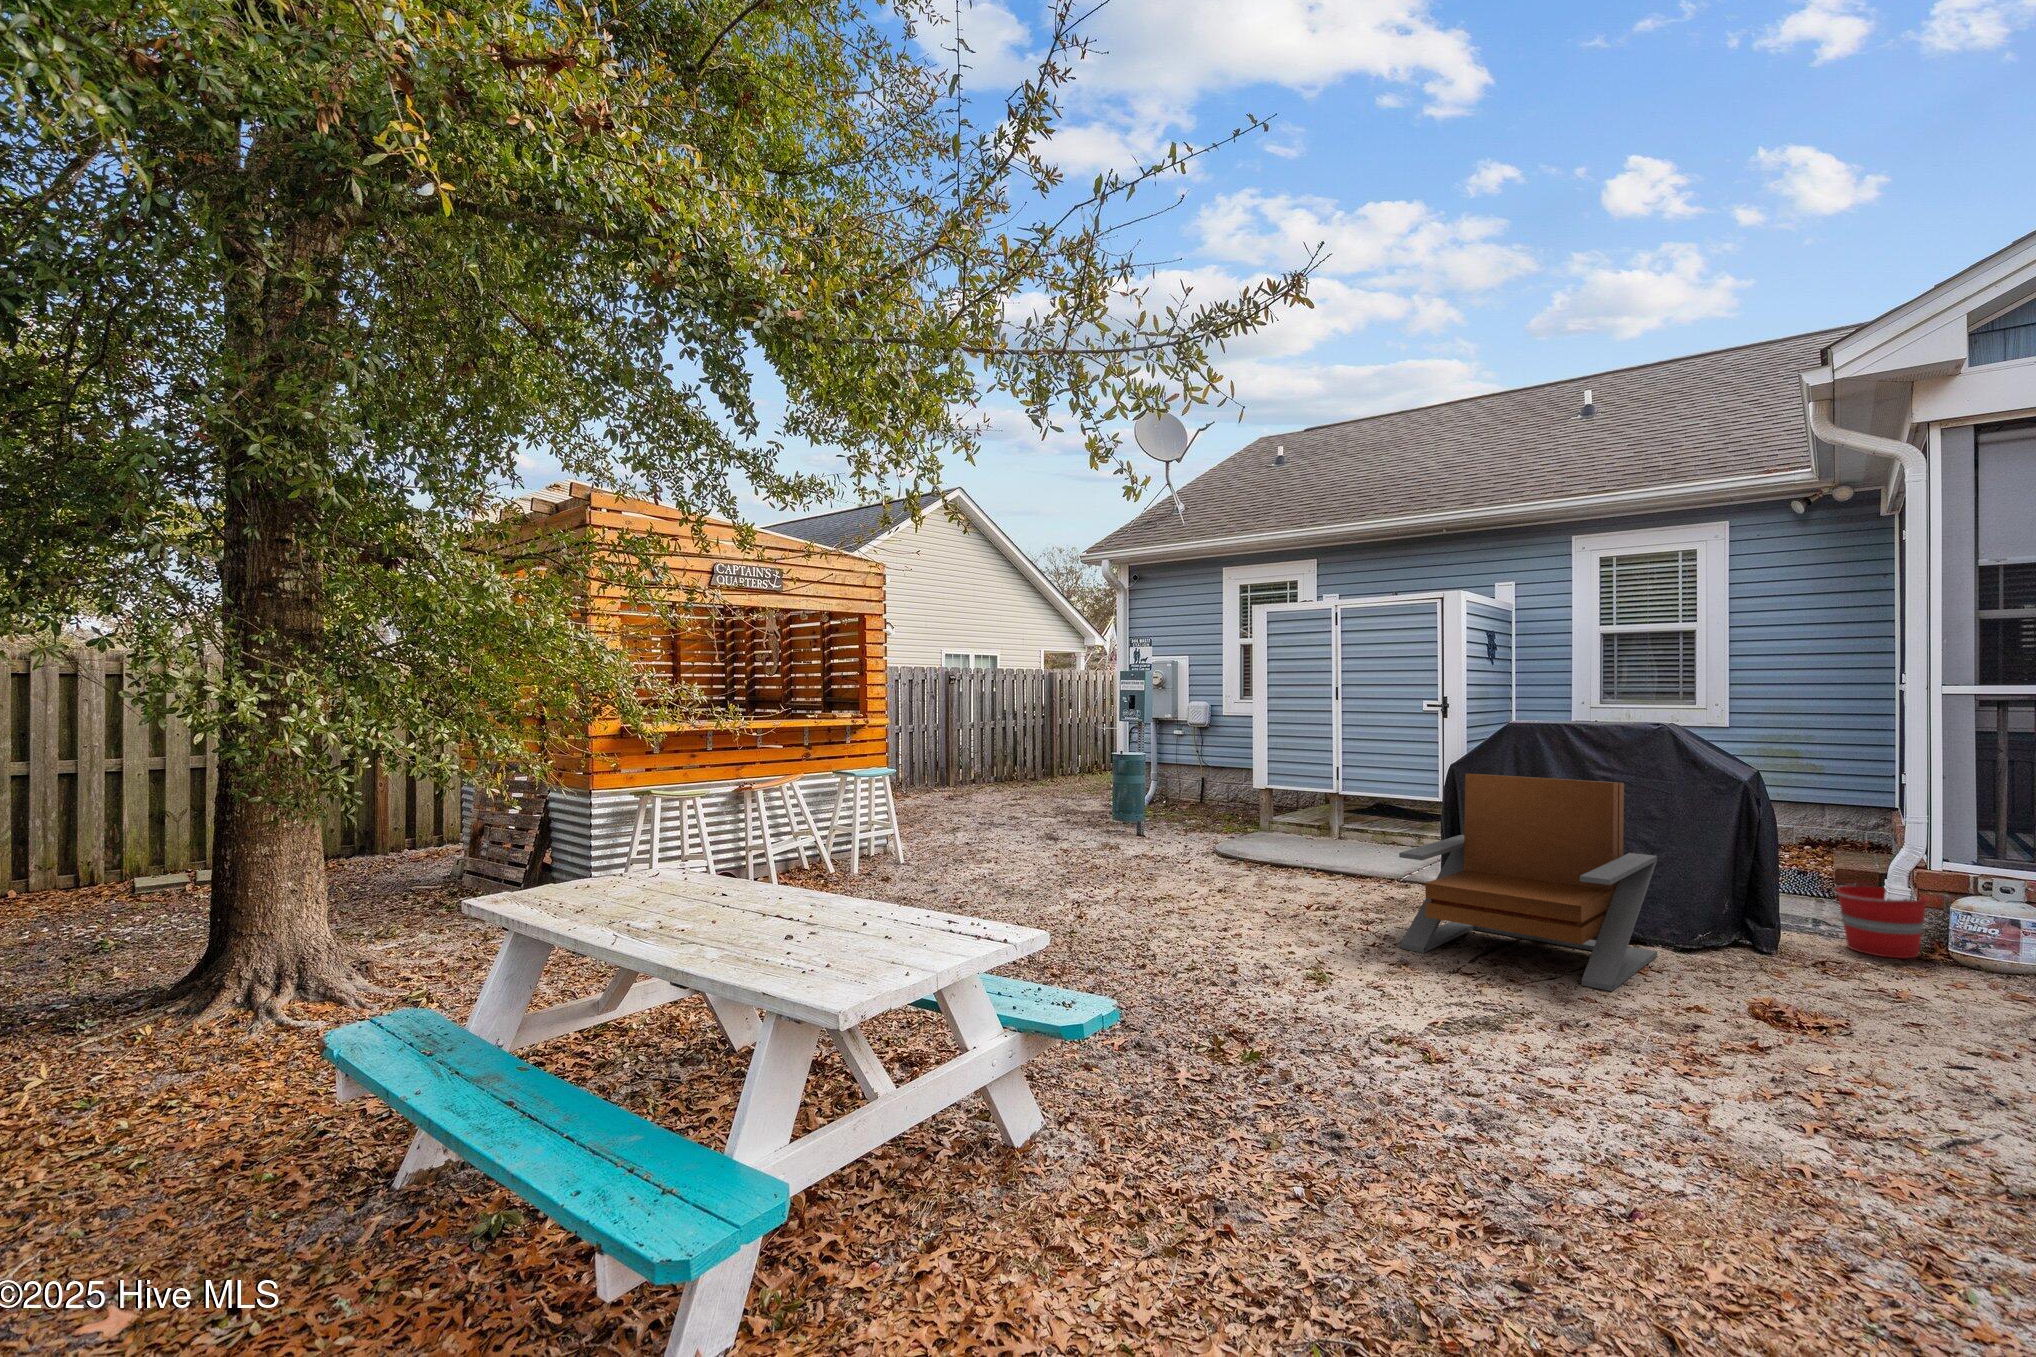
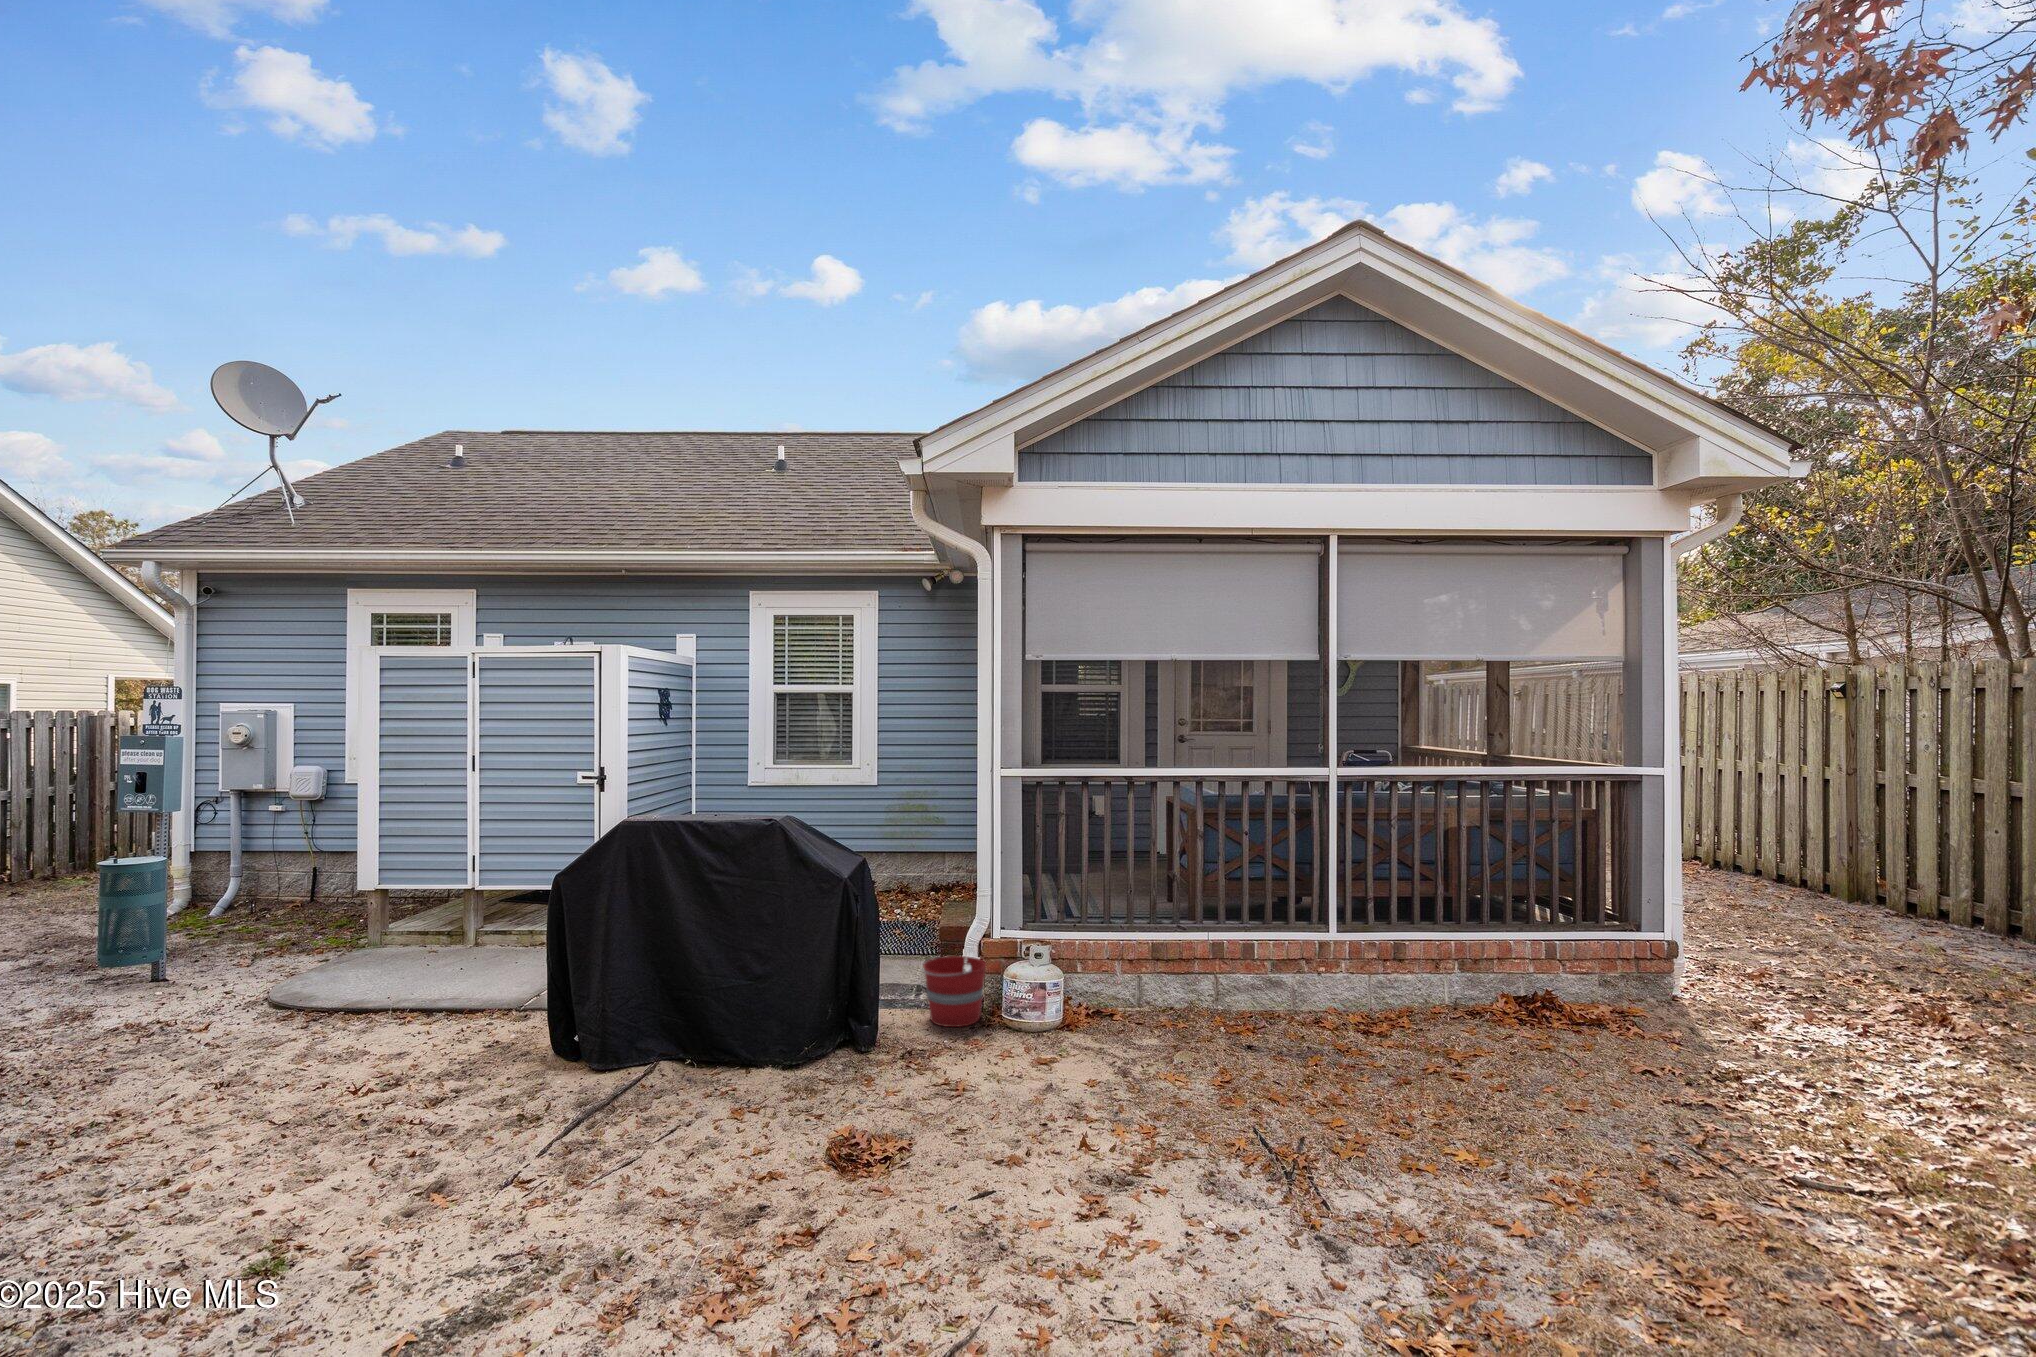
lounge chair: present [1399,774,1657,991] -> none [449,888,762,1159]

